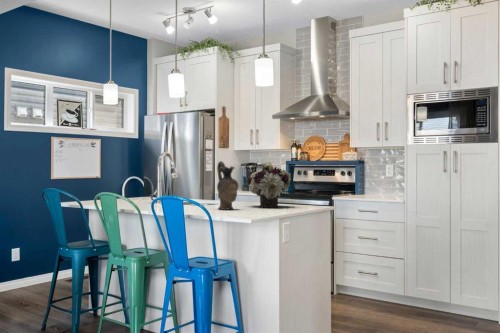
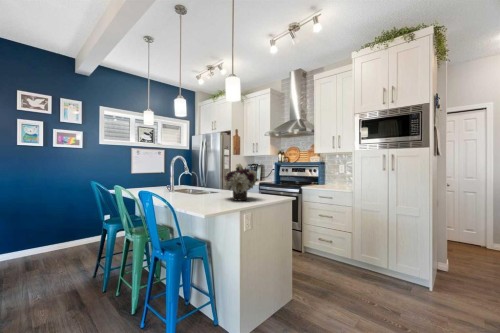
ceramic pitcher: present [217,161,238,210] -> none [191,163,208,204]

